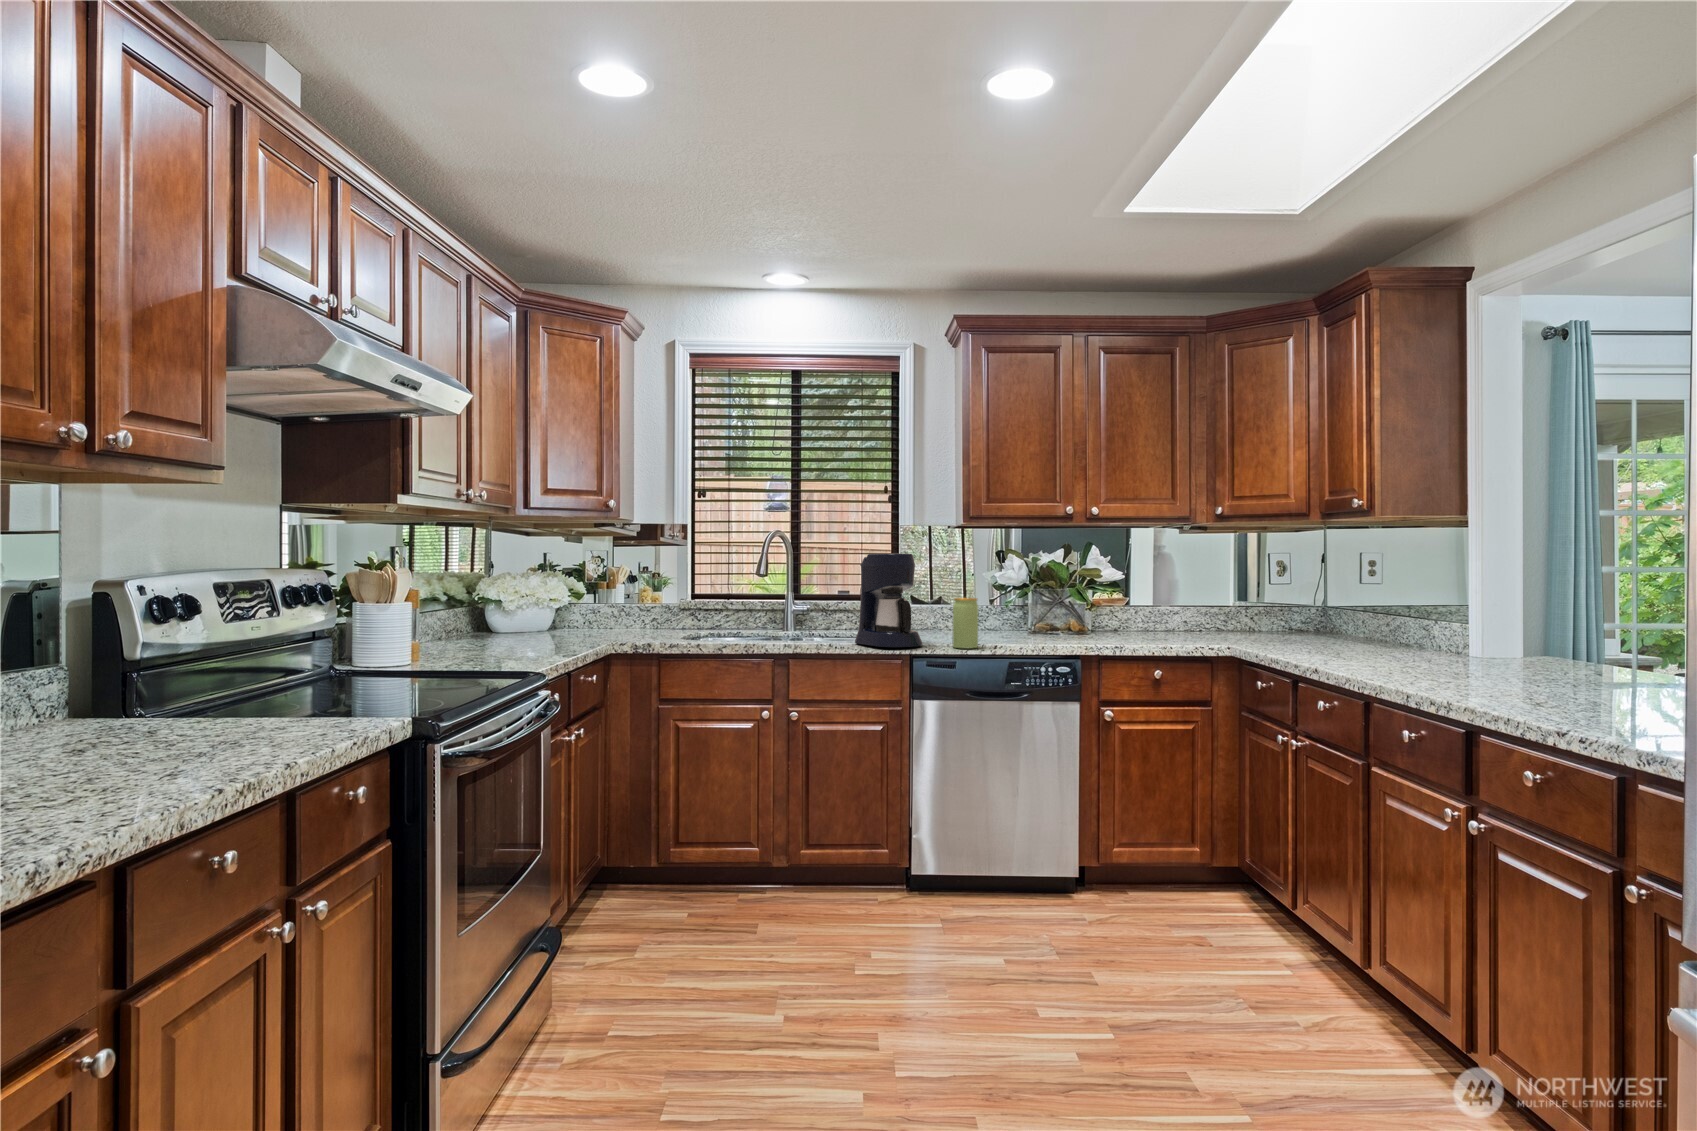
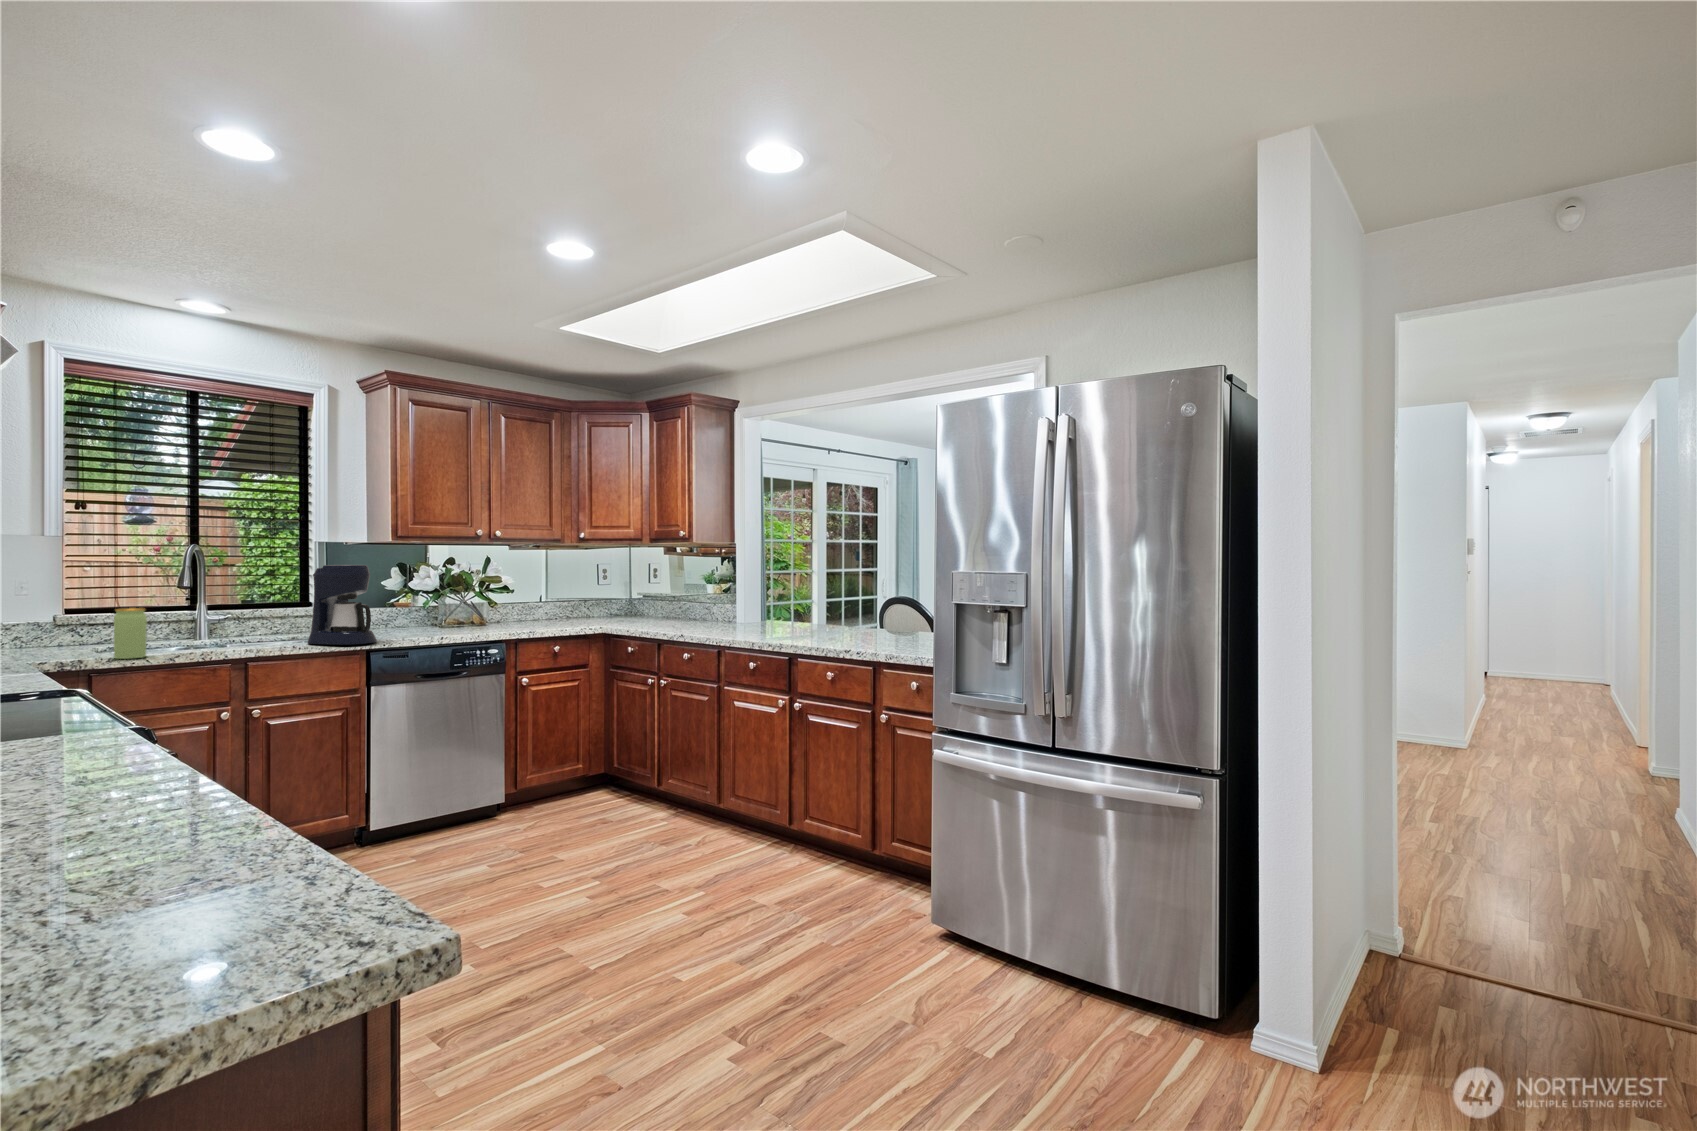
jar: present [952,598,978,648] -> present [114,608,147,659]

